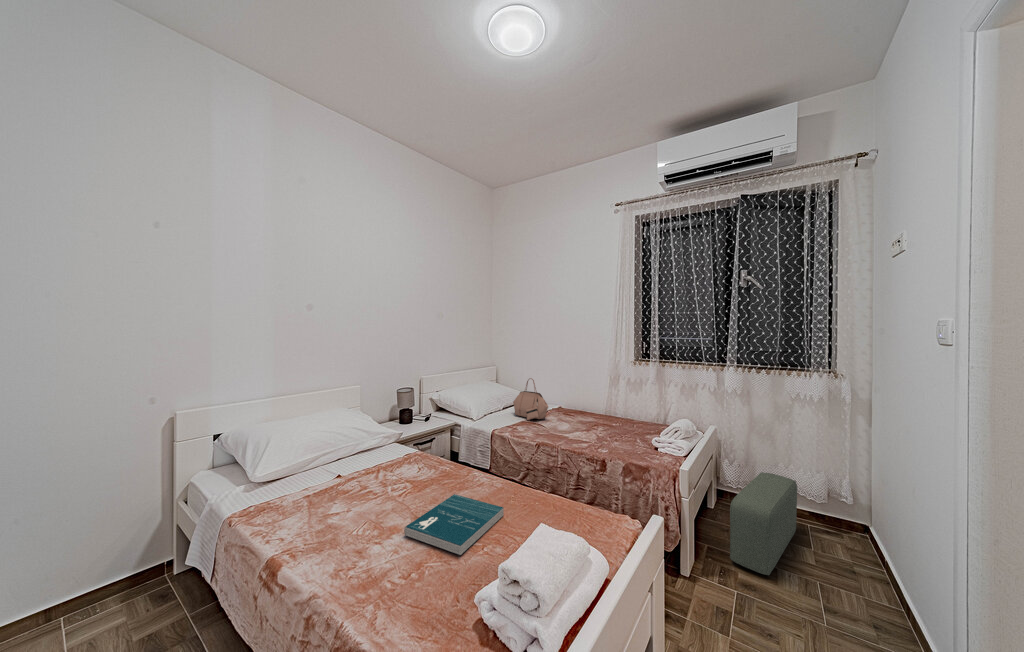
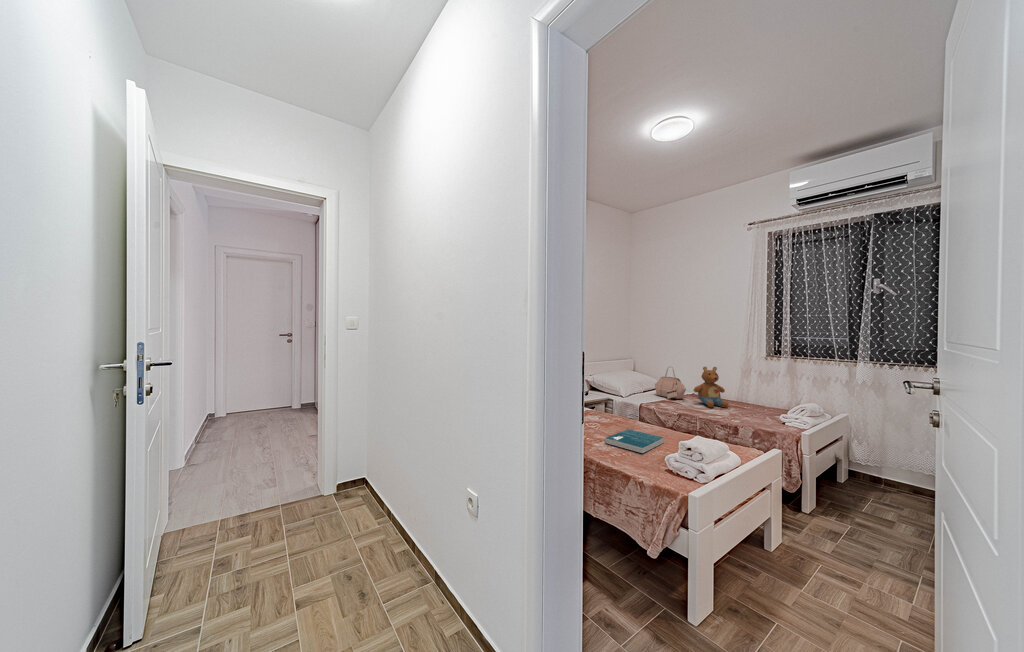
stuffed toy: none [556,377,596,430] -> present [694,367,729,408]
pouf: present [730,472,797,575] -> none [850,454,928,525]

